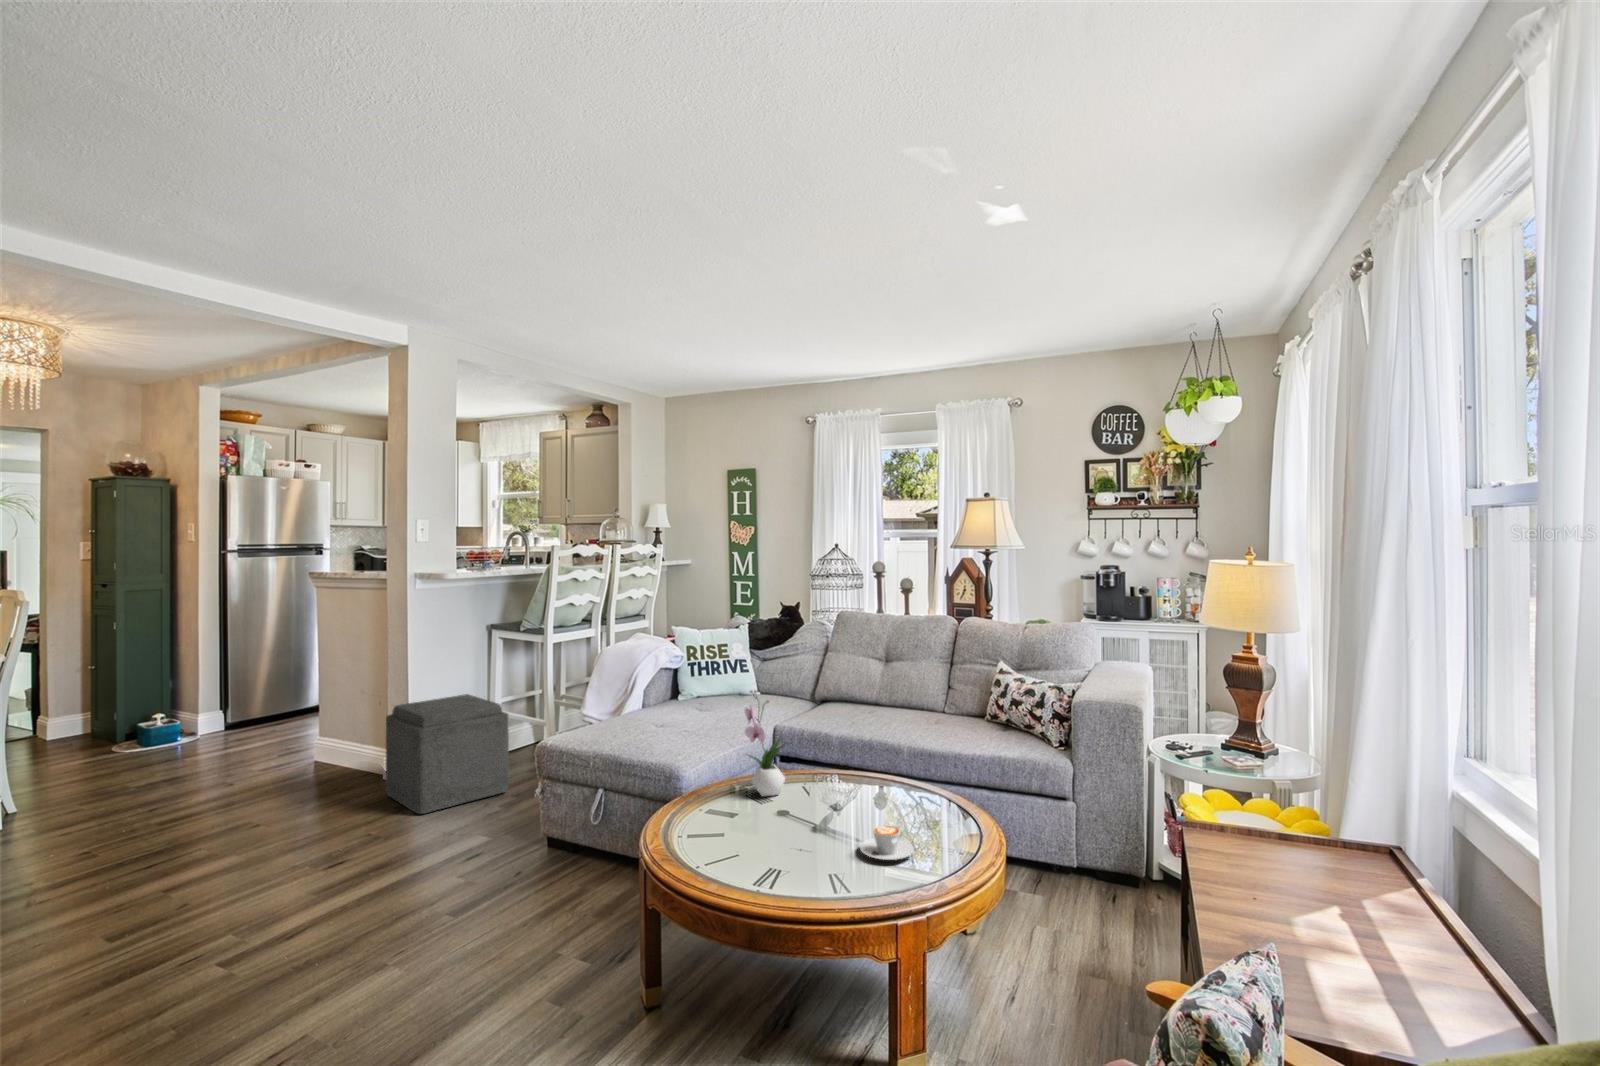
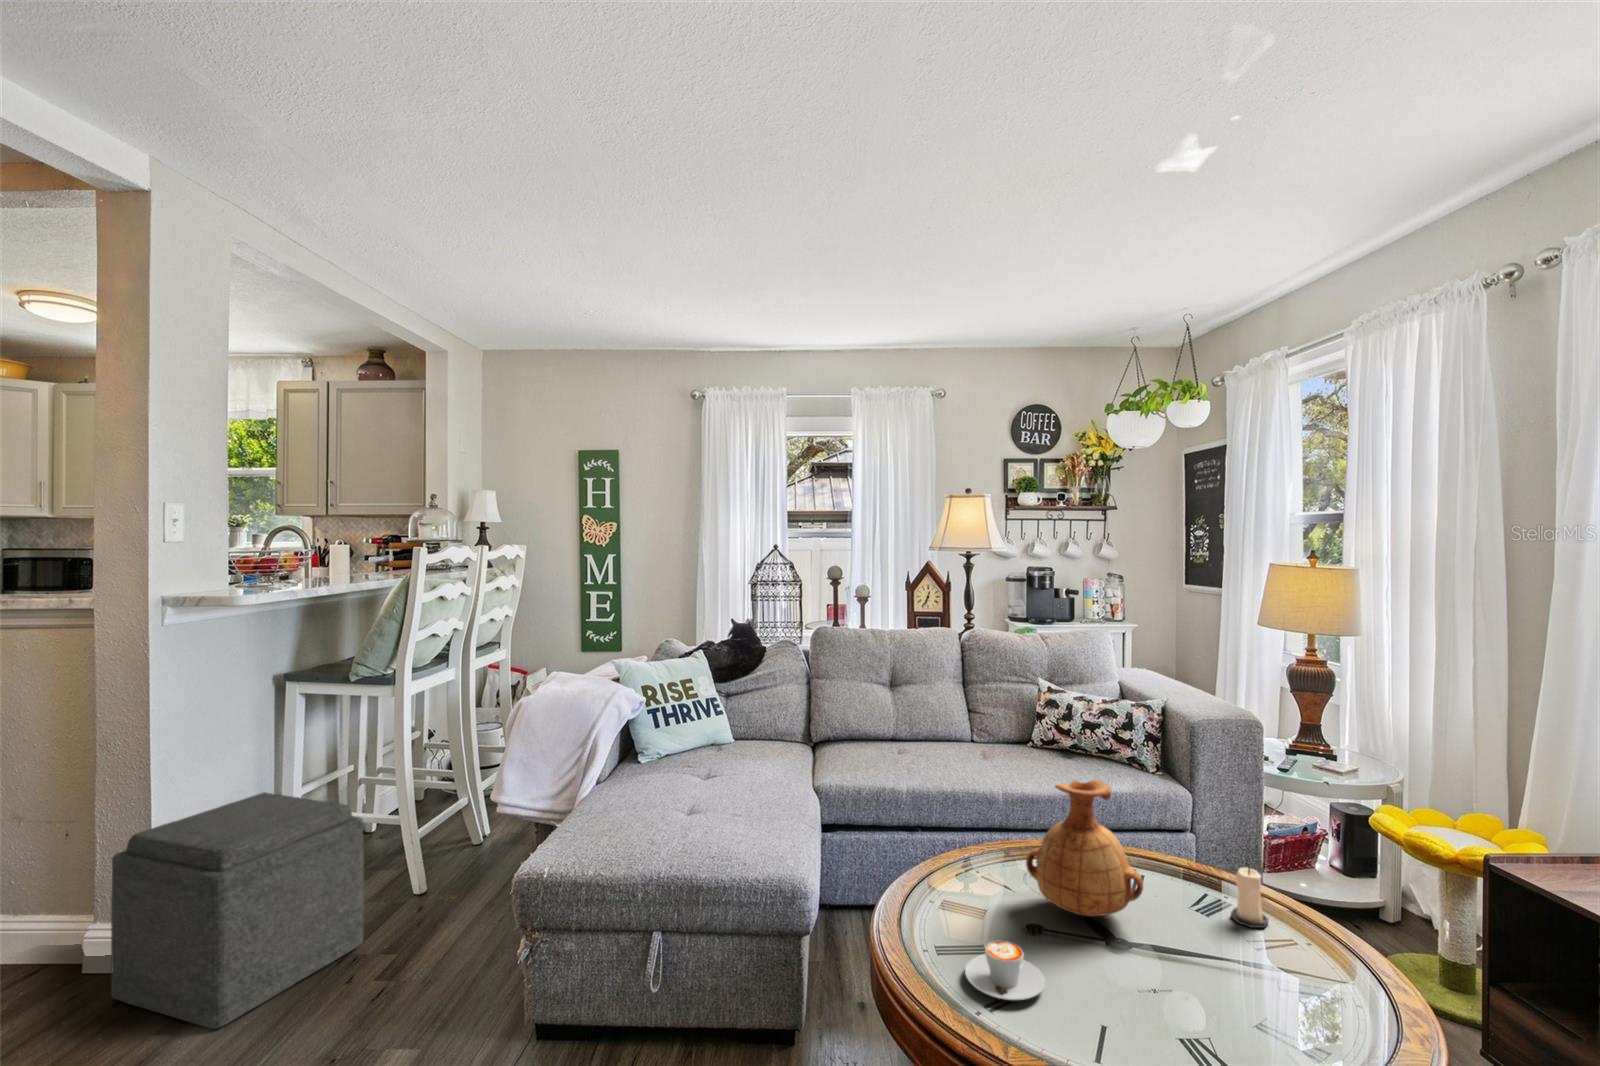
flower arrangement: present [744,690,785,796] -> none [924,755,990,912]
vase: none [806,715,870,810] -> present [1026,780,1144,916]
candle: none [937,790,962,835] -> present [1231,868,1269,928]
coffee cup: present [860,825,914,860] -> present [965,941,1045,1000]

